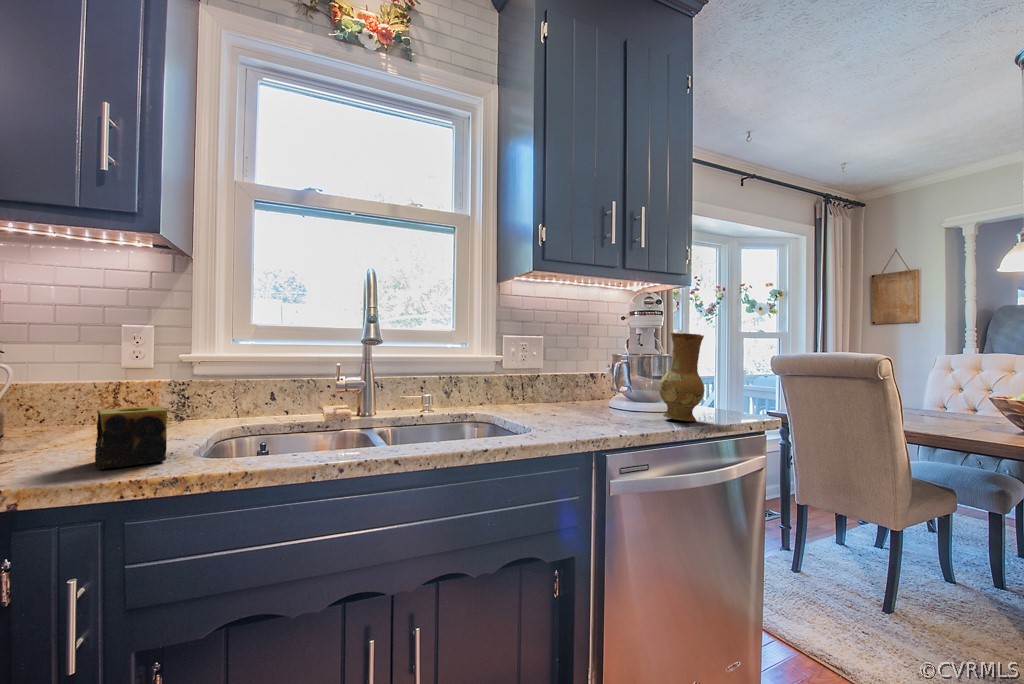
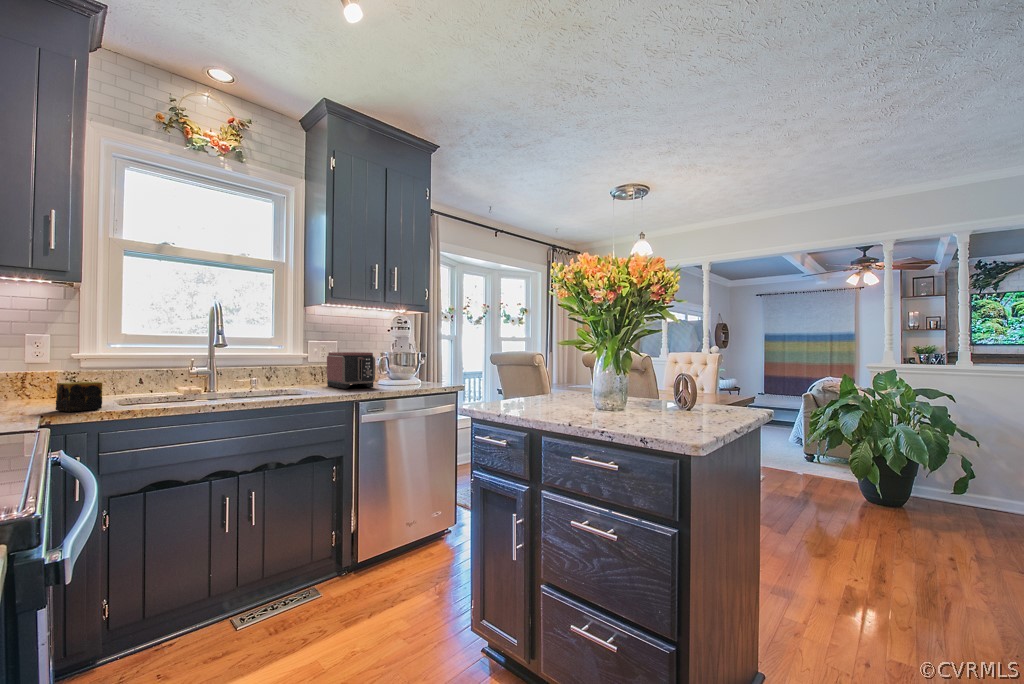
ceramic jug: present [659,333,705,422] -> none [399,341,422,389]
toaster: none [531,353,614,416] -> present [327,352,375,389]

